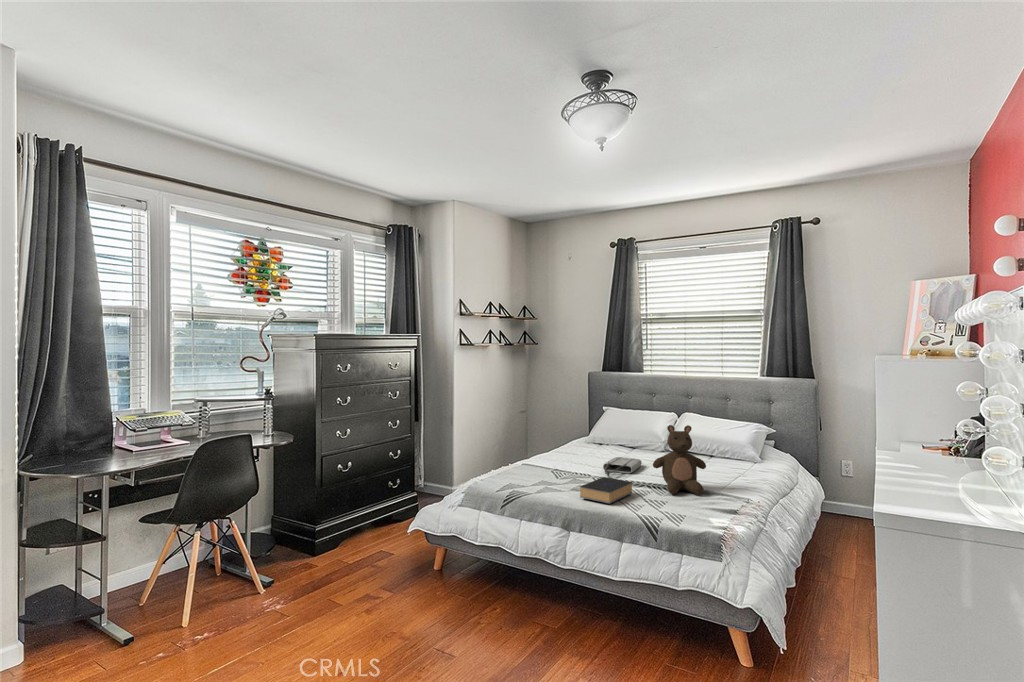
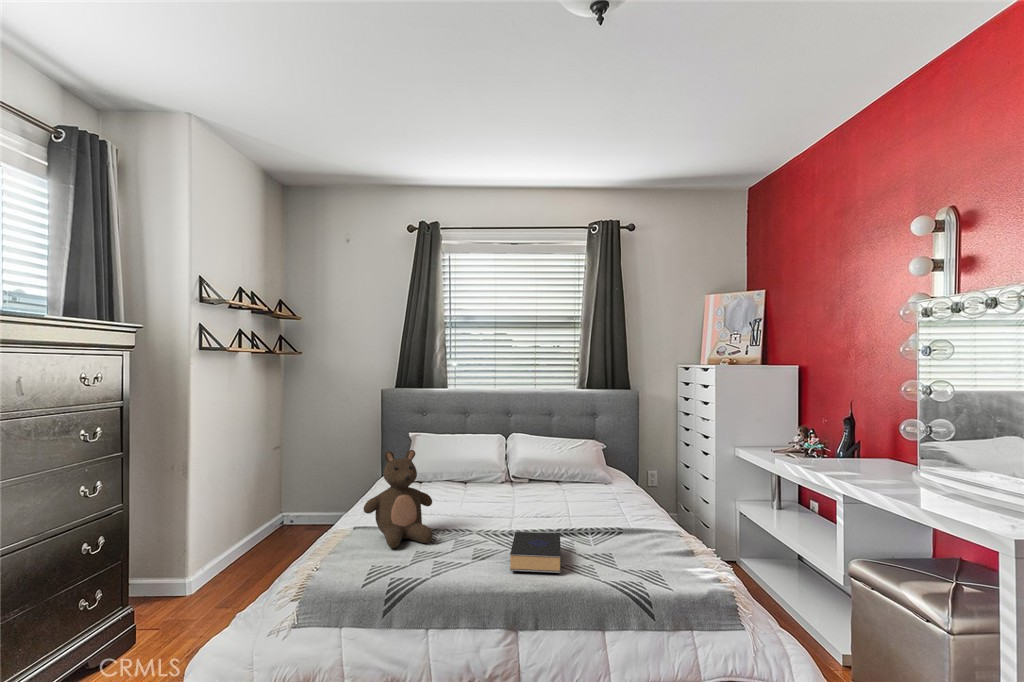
stuffed bear: present [653,425,706,495] -> present [364,450,433,548]
tote bag: present [603,457,642,474] -> none [473,497,516,525]

